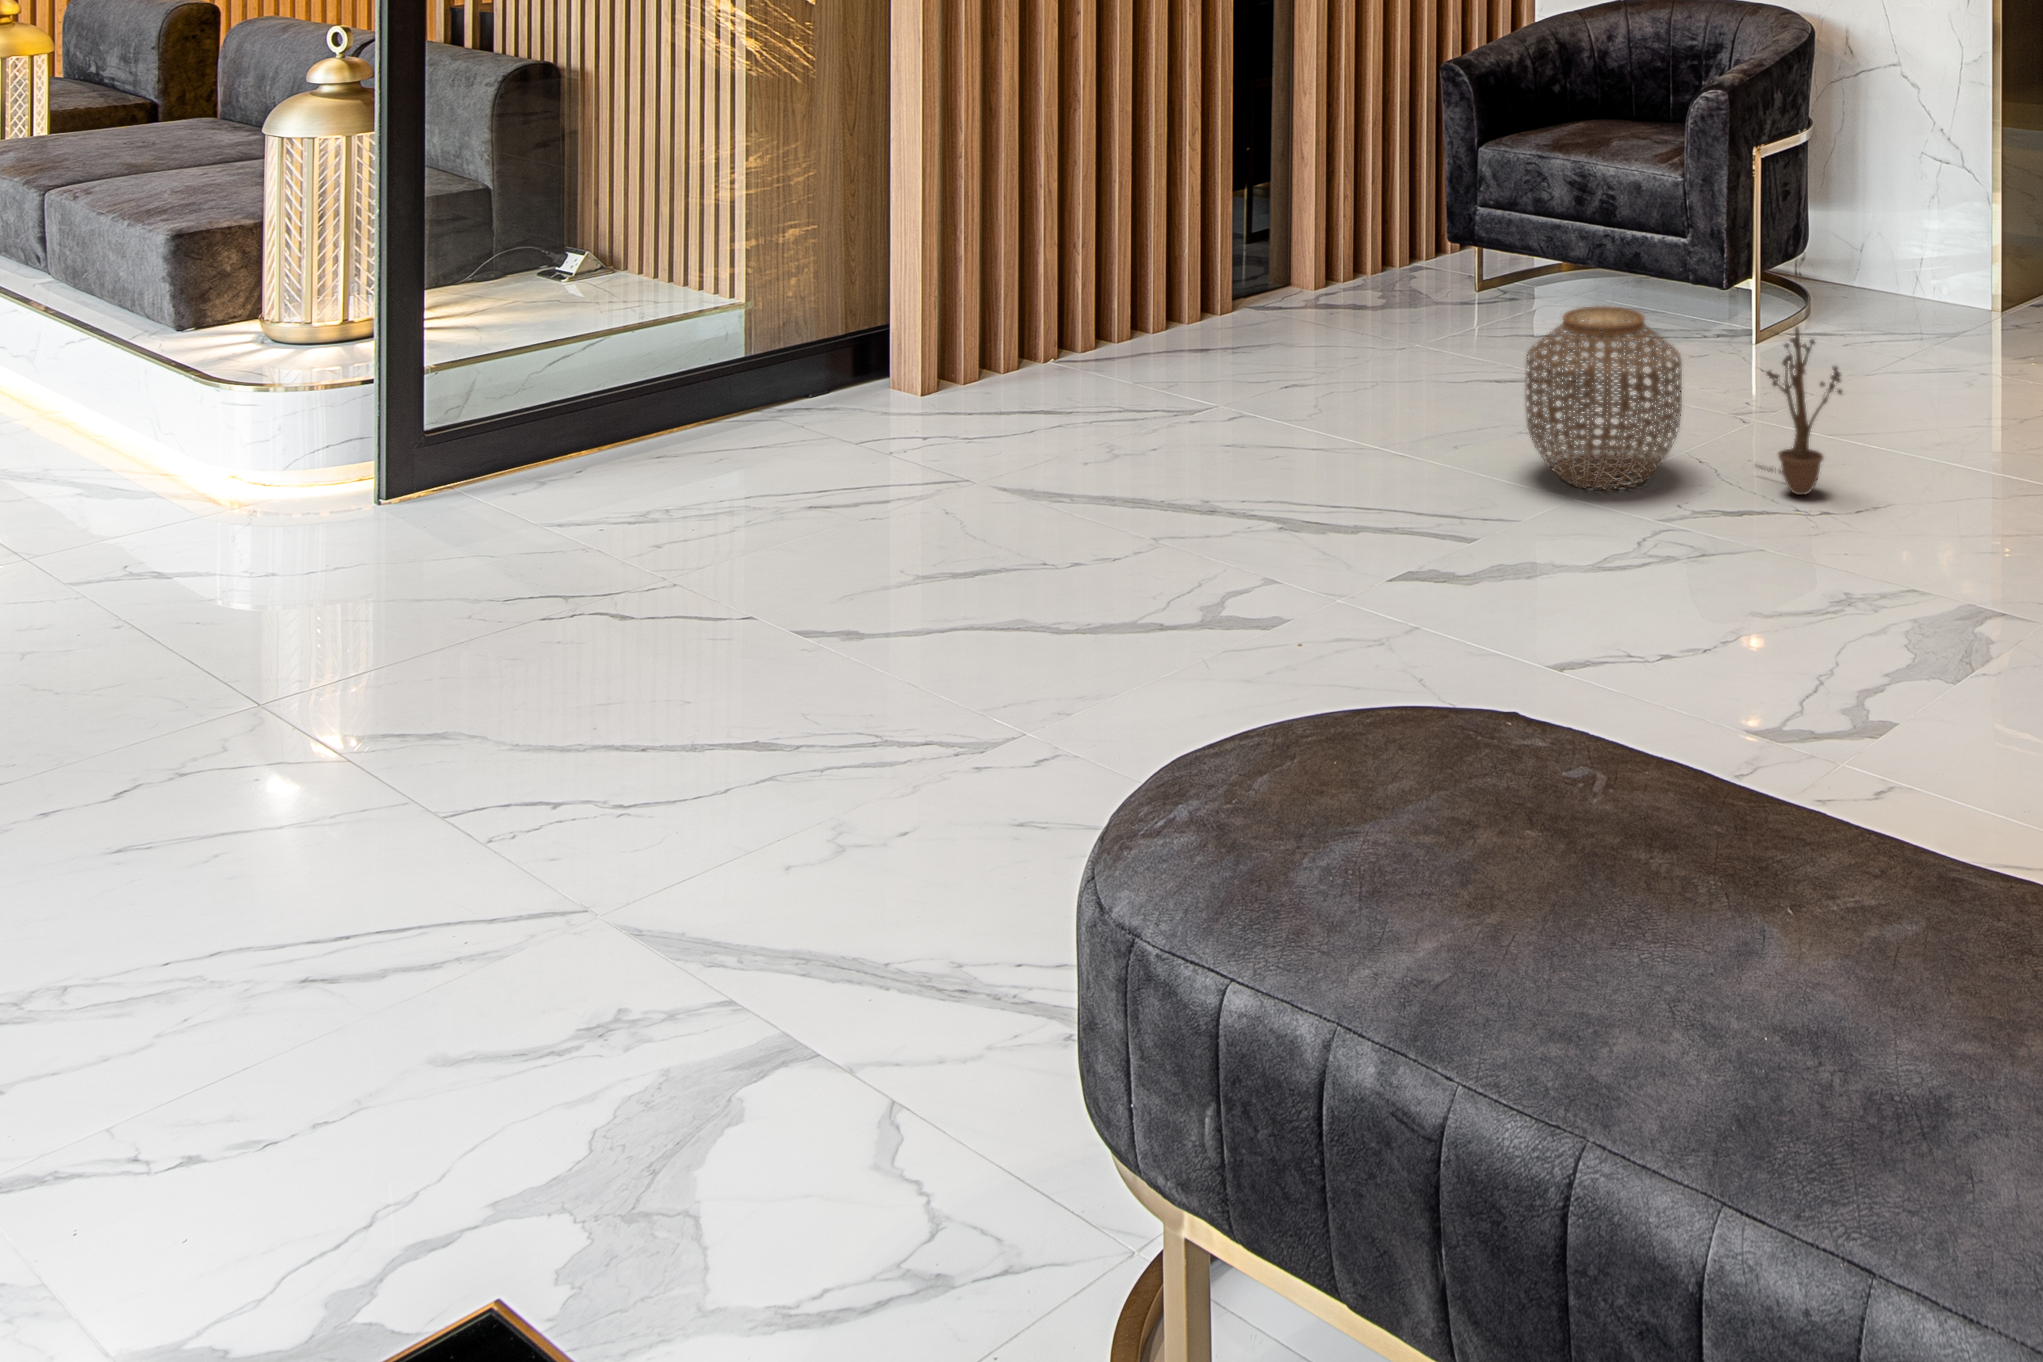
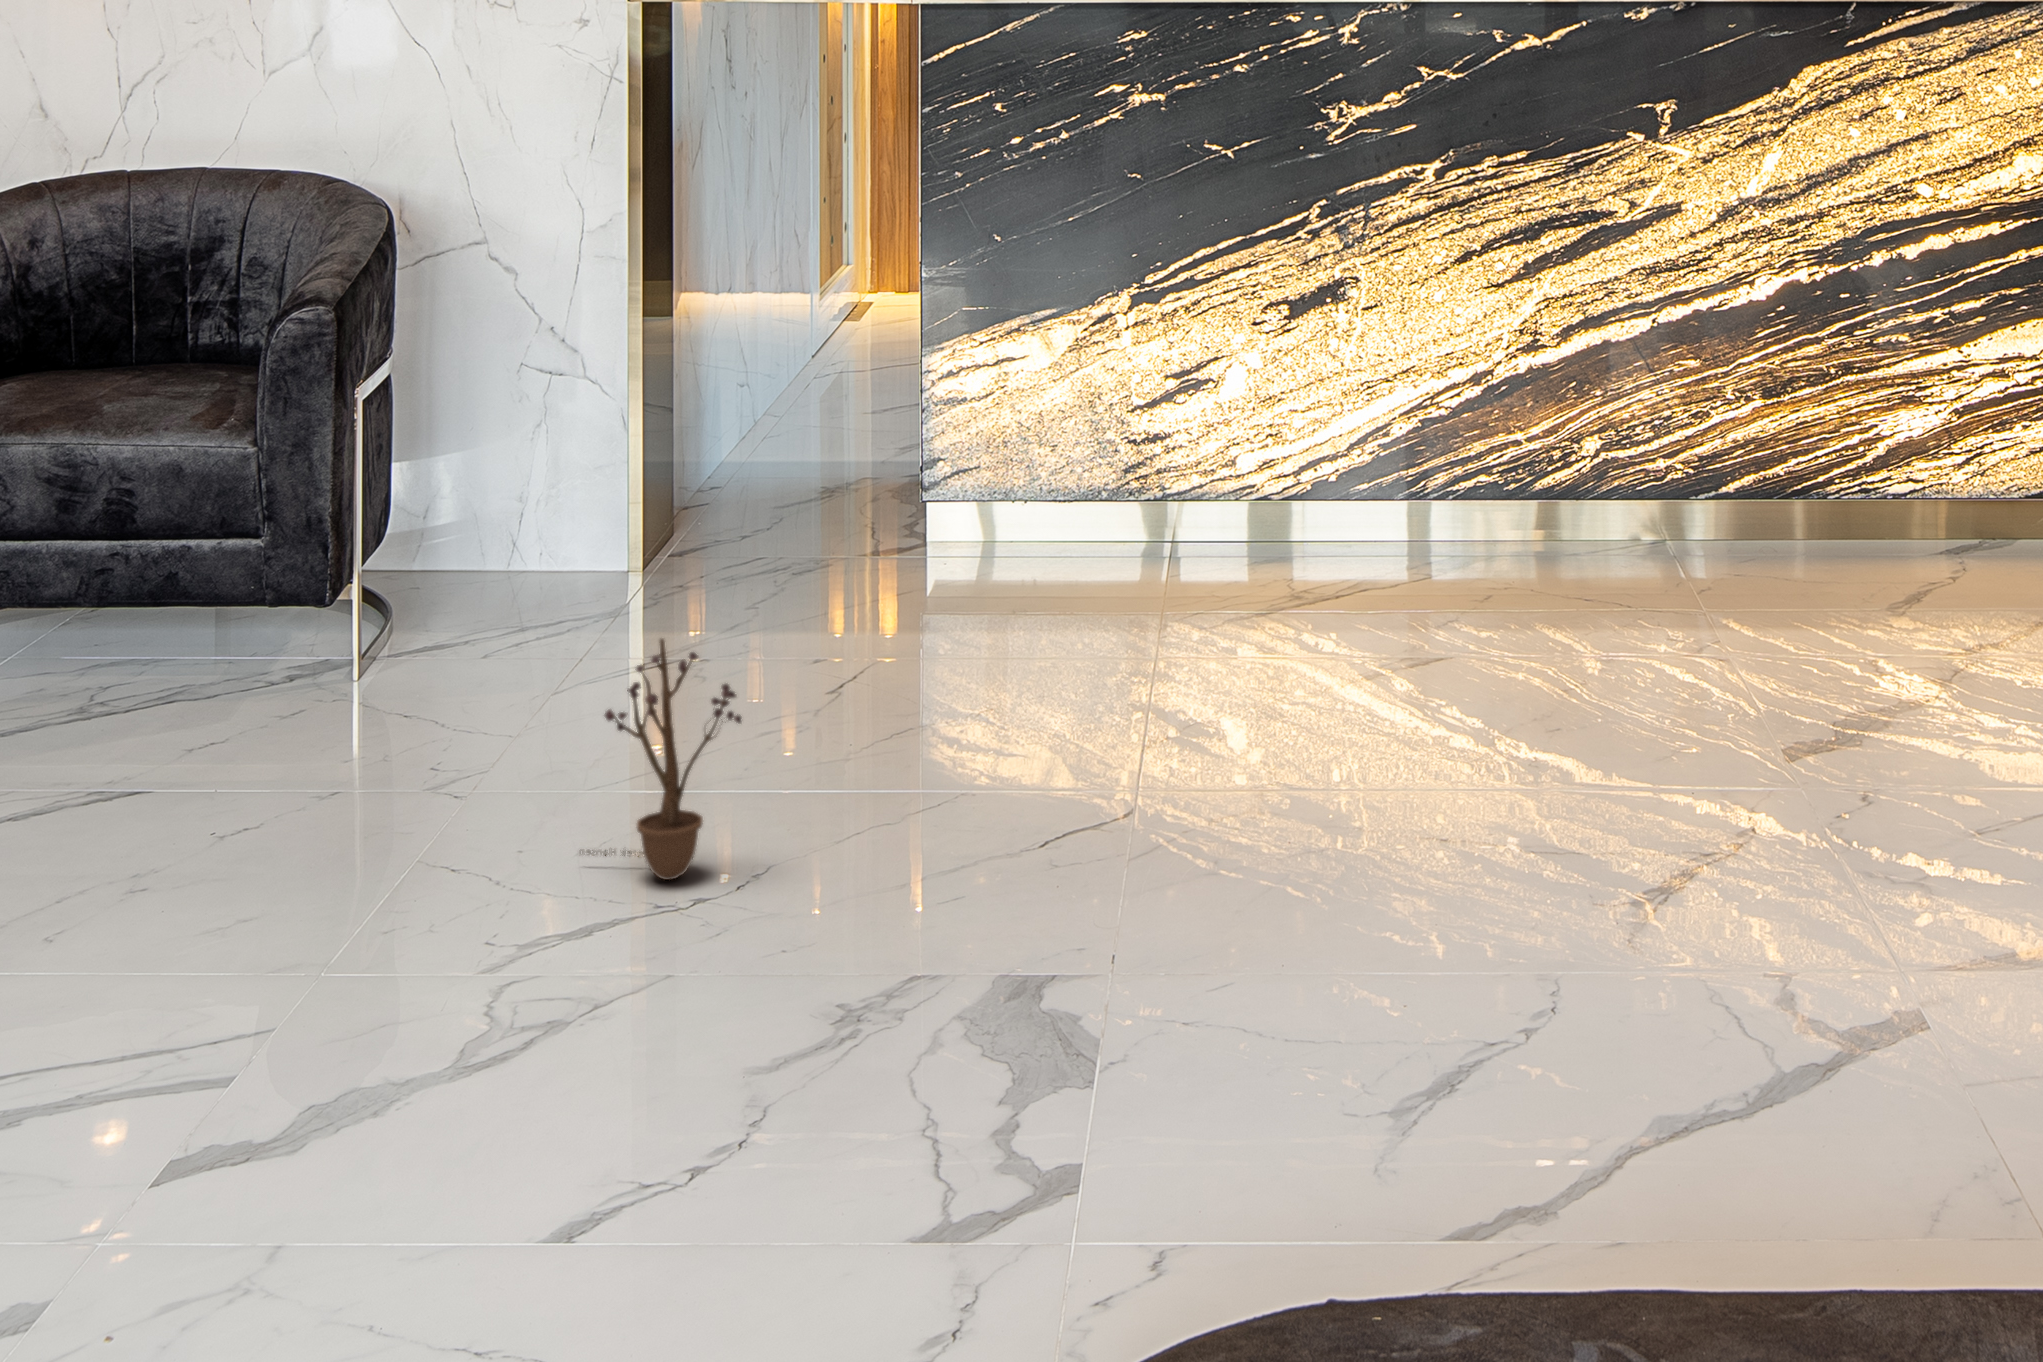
woven basket: present [1525,306,1682,489] -> none [241,660,492,952]

